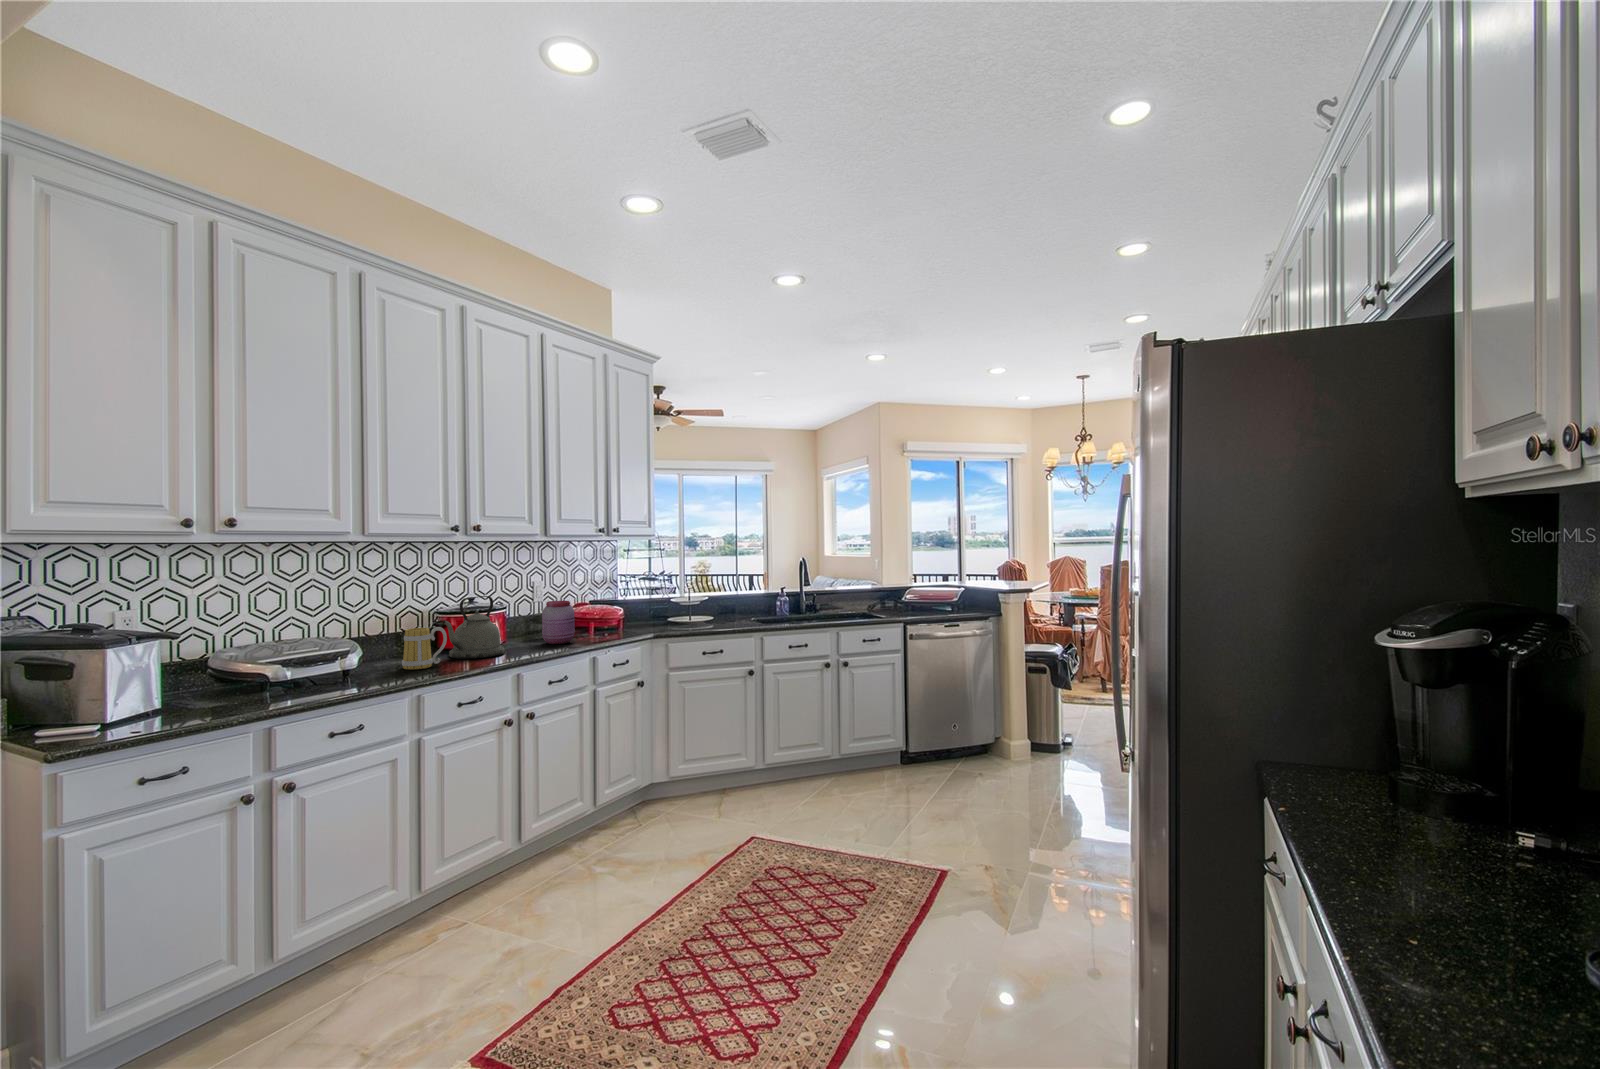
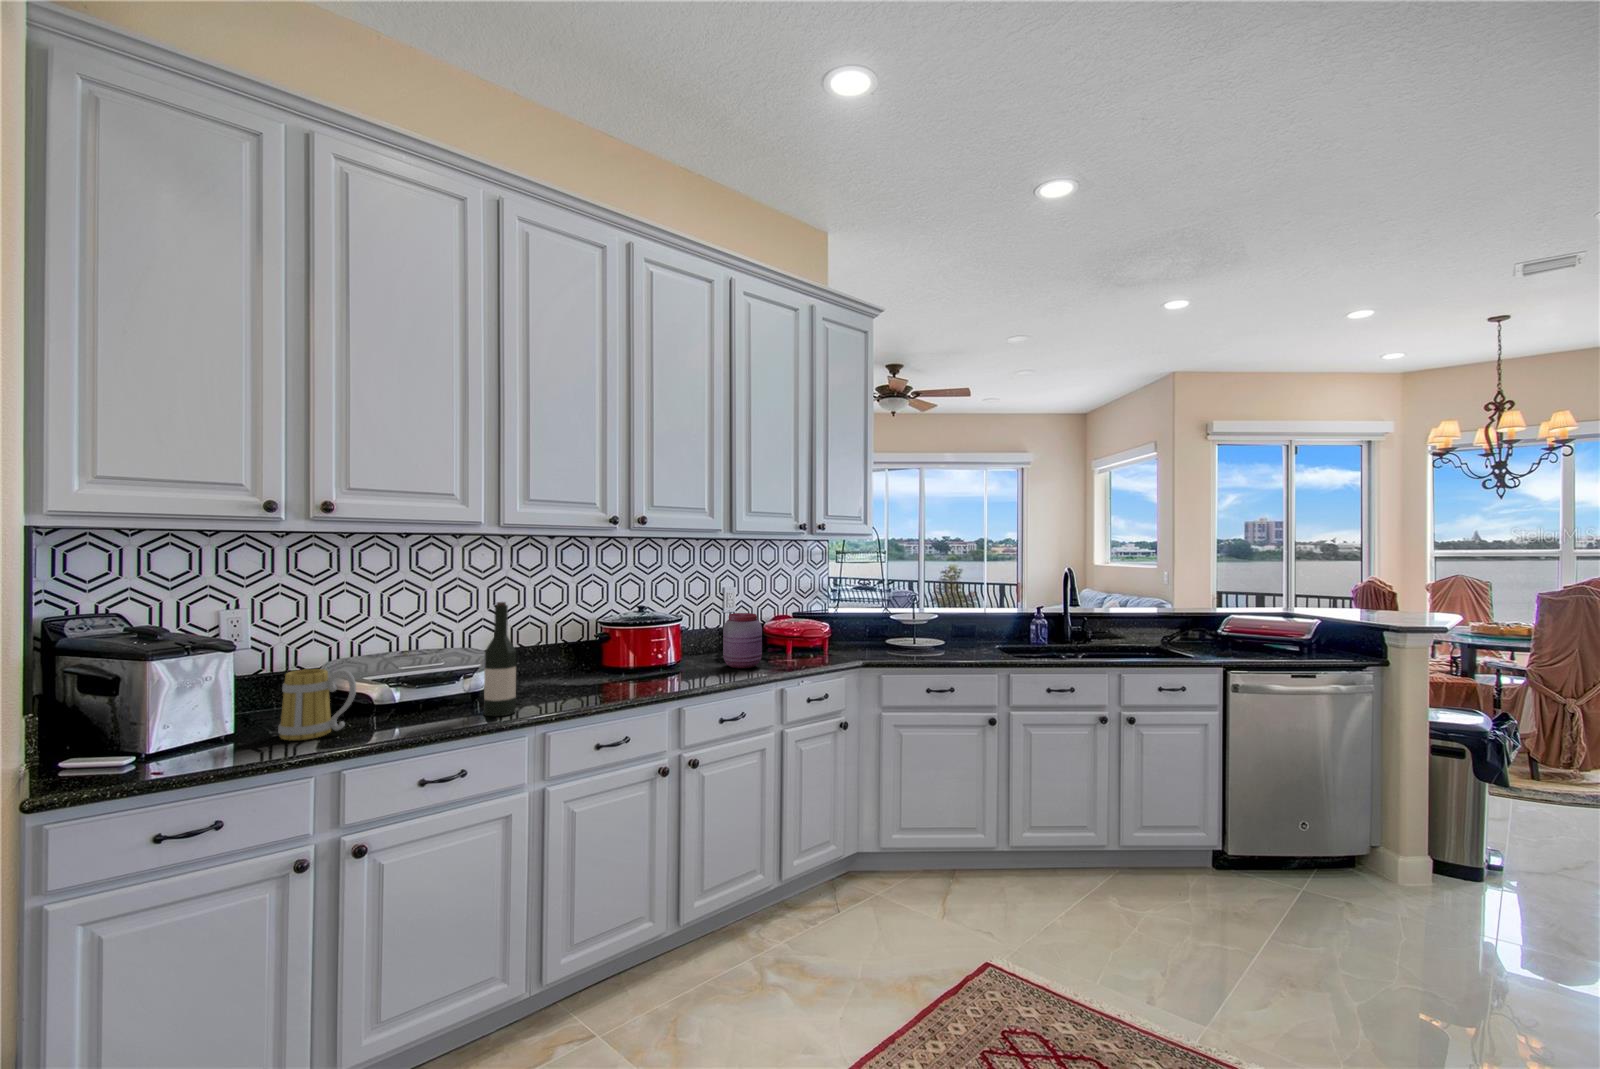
wine bottle: none [370,594,397,682] -> present [484,602,516,716]
kettle: present [443,596,505,659] -> none [593,605,670,684]
mug: present [402,627,447,670] -> present [278,669,356,740]

